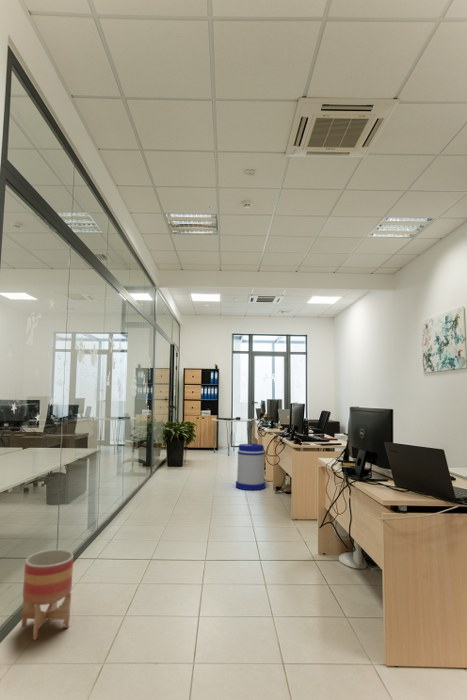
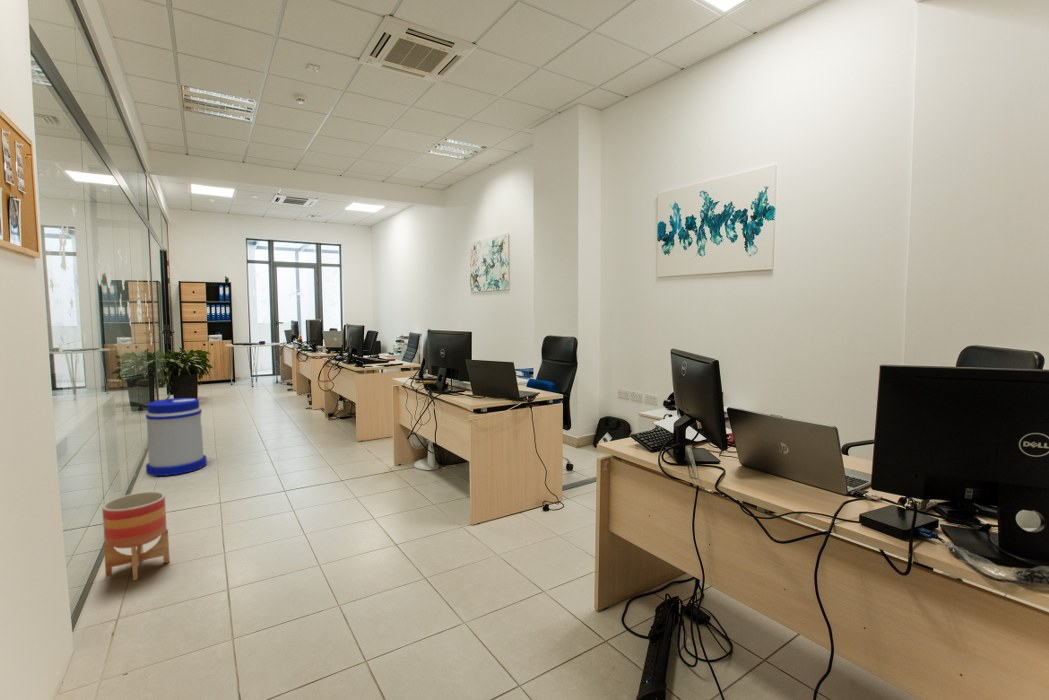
trash can: present [236,444,265,490] -> present [146,398,207,476]

